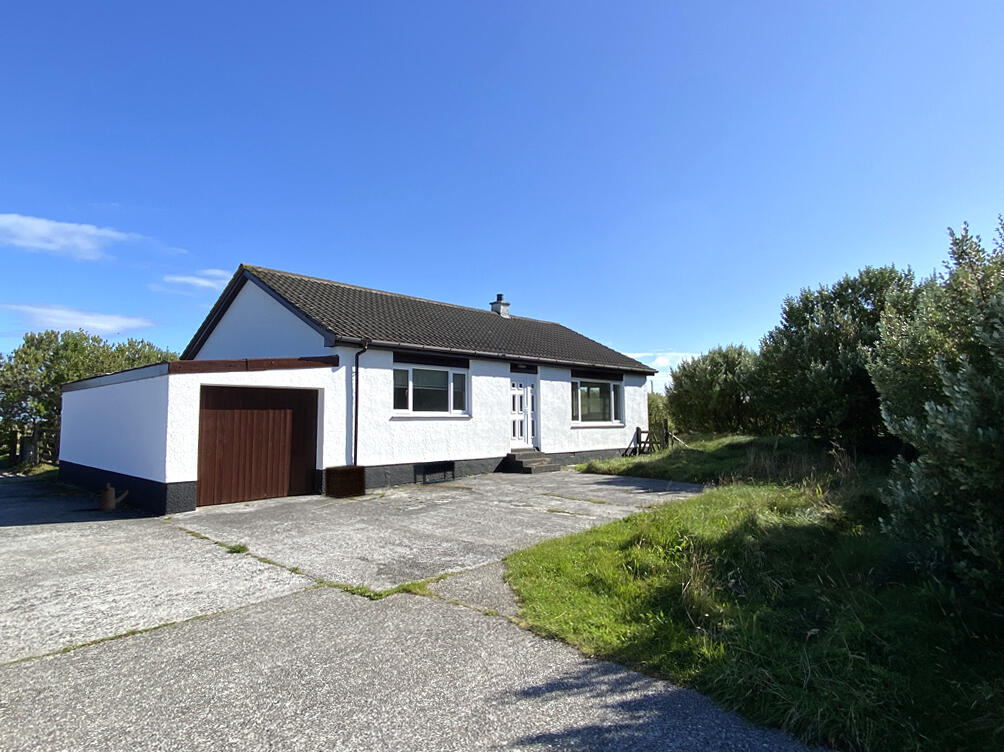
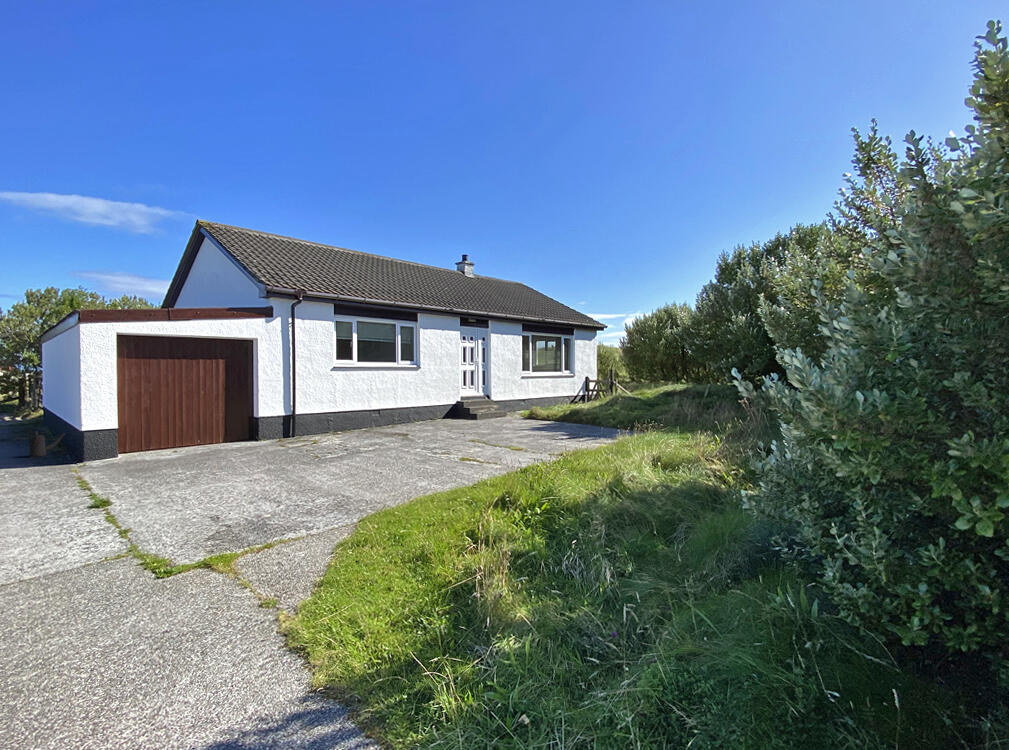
bench: present [413,461,455,485] -> none [357,408,400,432]
wooden crate: present [325,465,366,498] -> none [262,413,302,445]

